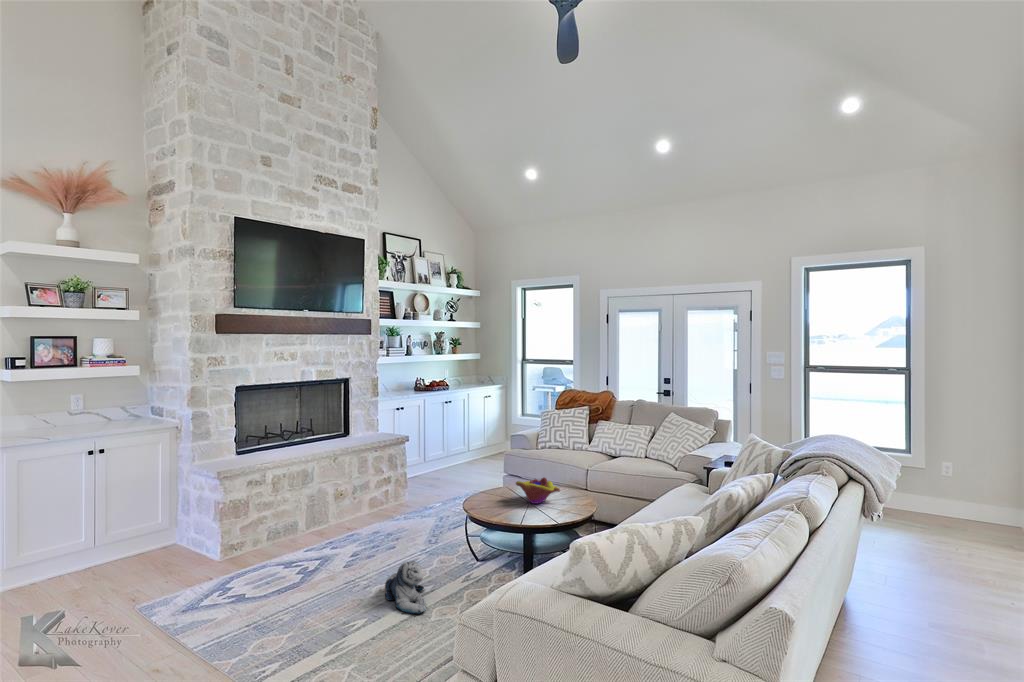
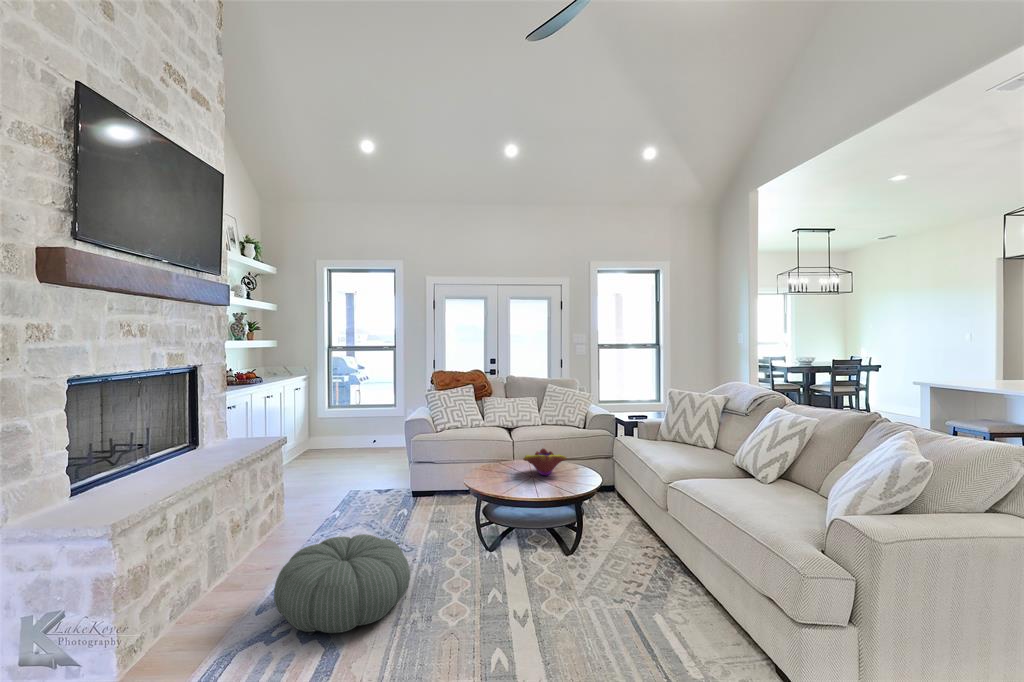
pouf: none [296,515,393,577] -> present [274,534,410,633]
plush toy: present [385,561,426,614] -> none [451,563,538,626]

